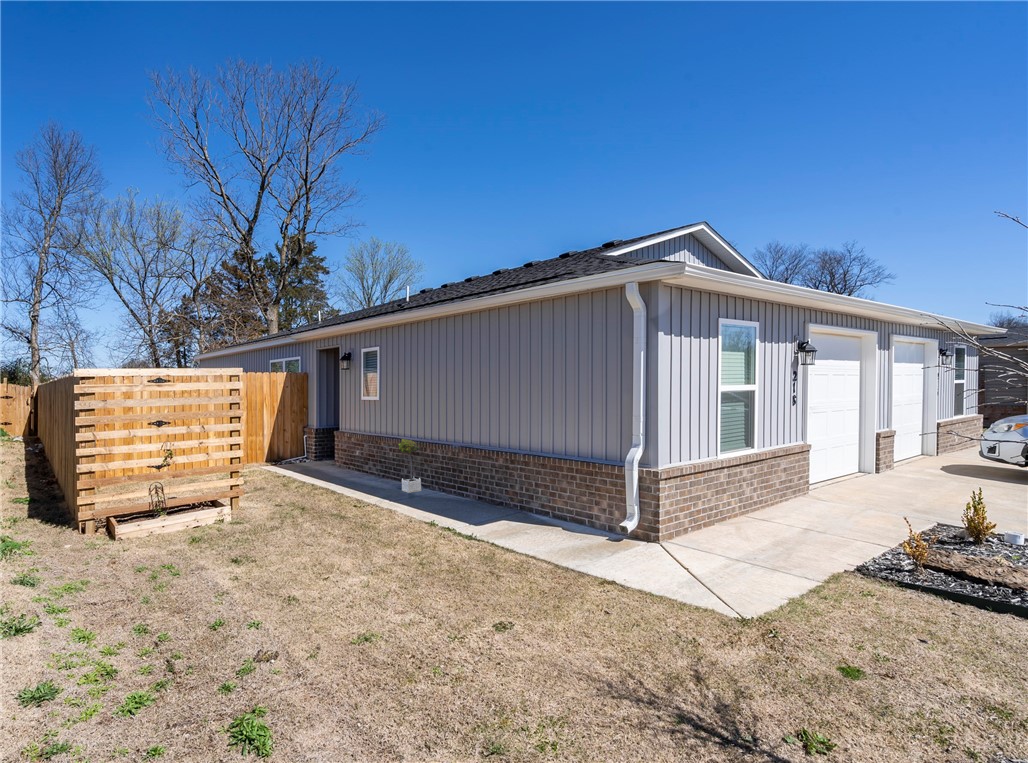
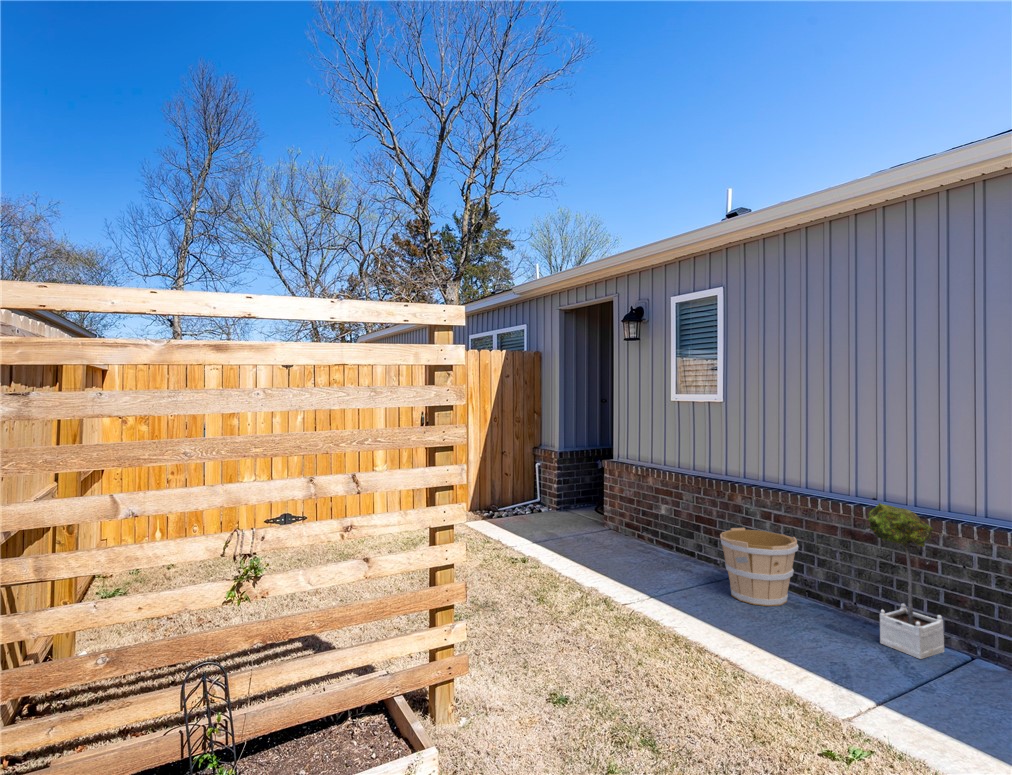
wooden bucket: none [361,456,393,486] -> present [720,528,798,606]

